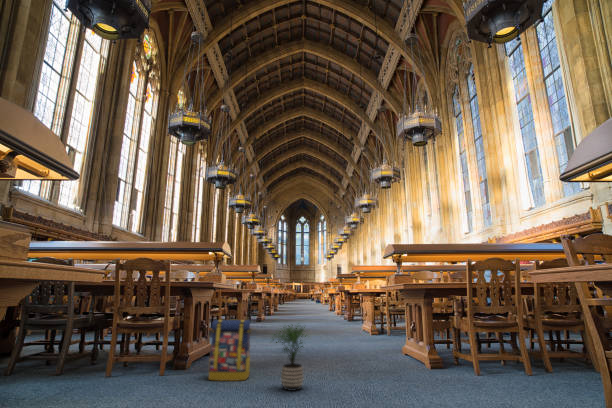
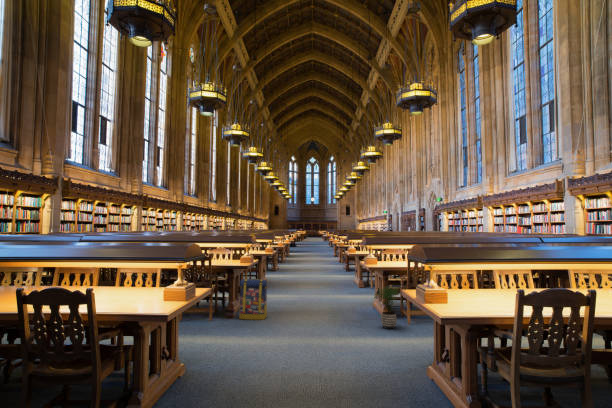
potted plant: present [272,325,306,391] -> present [374,287,397,329]

